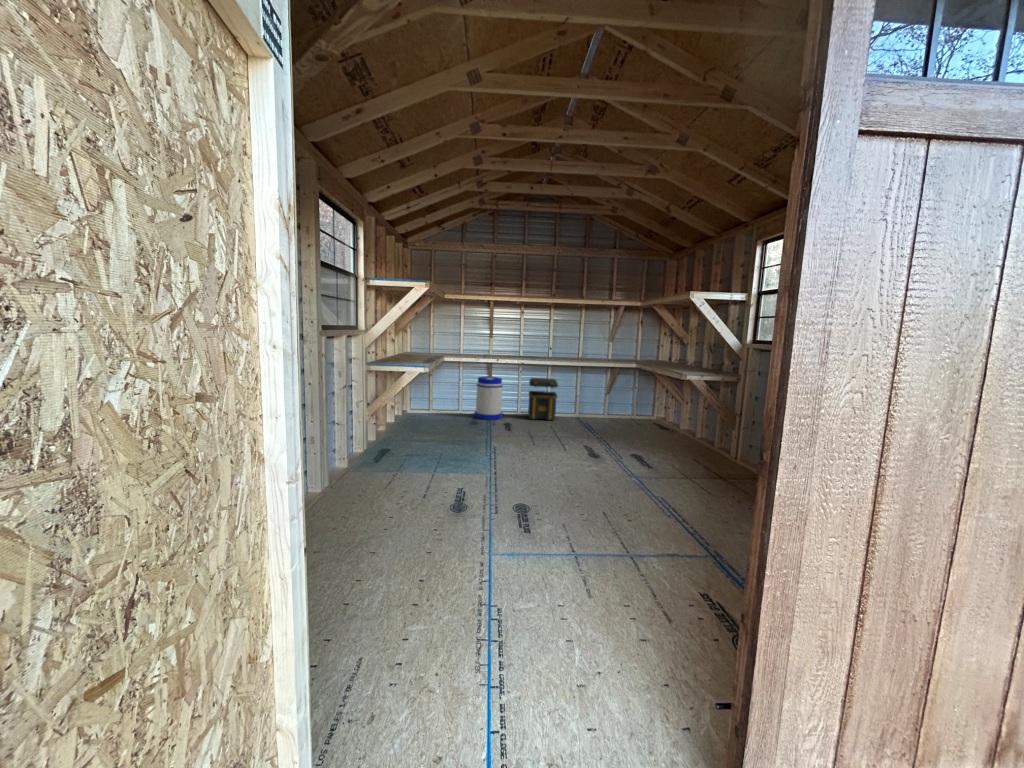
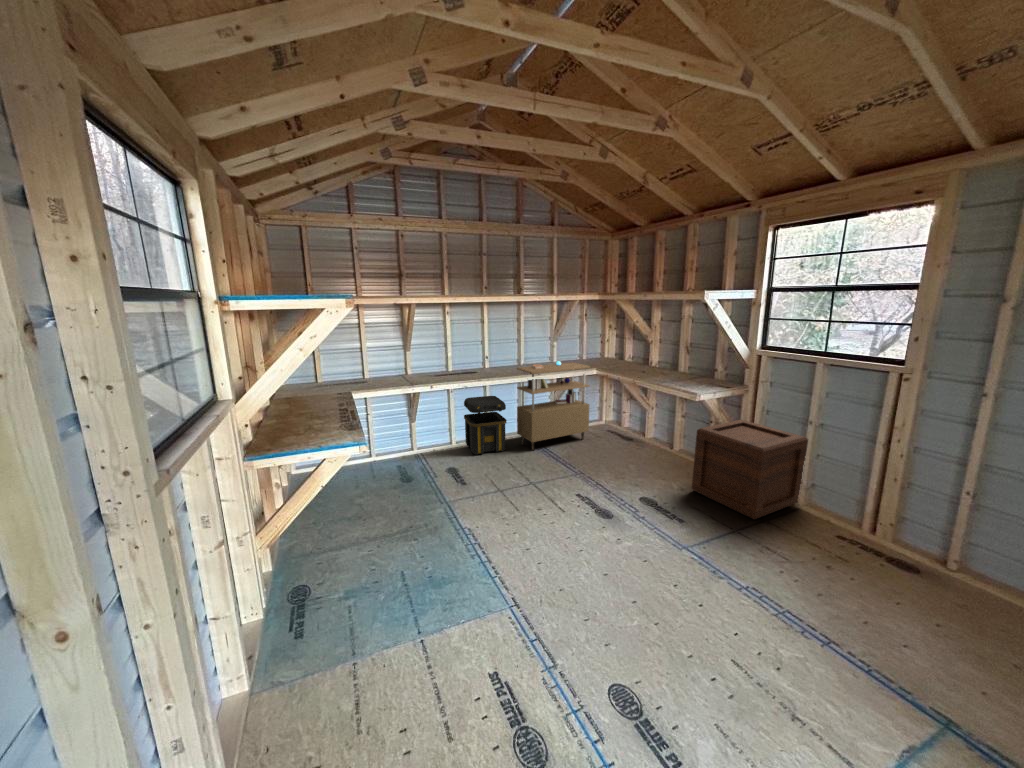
shelving unit: none [568,356,633,424] -> present [517,361,590,450]
trash can: present [474,377,503,420] -> none [397,405,437,468]
wooden crate: none [677,403,773,474] -> present [692,420,808,519]

